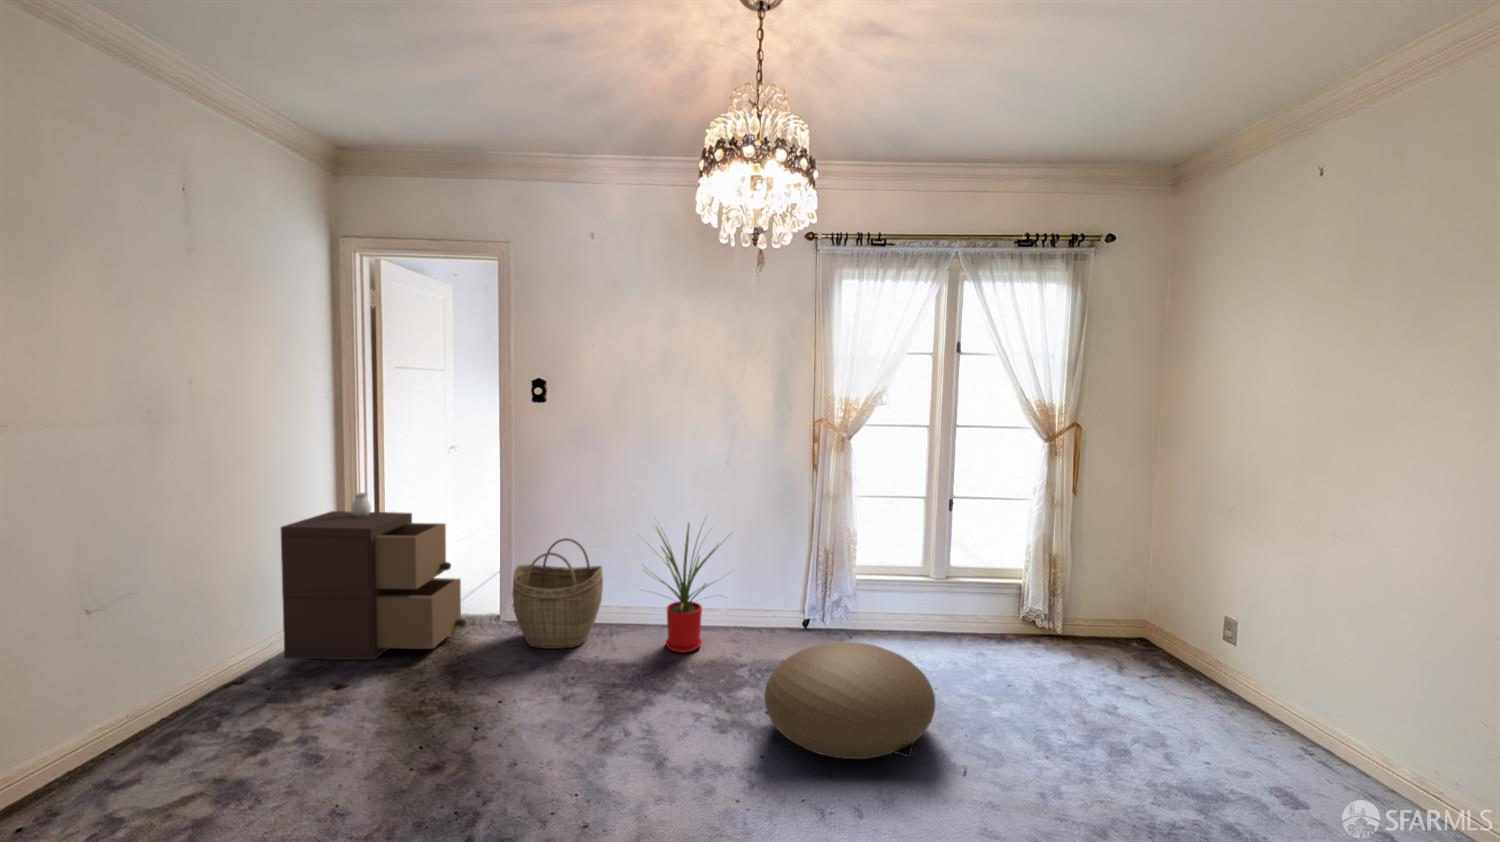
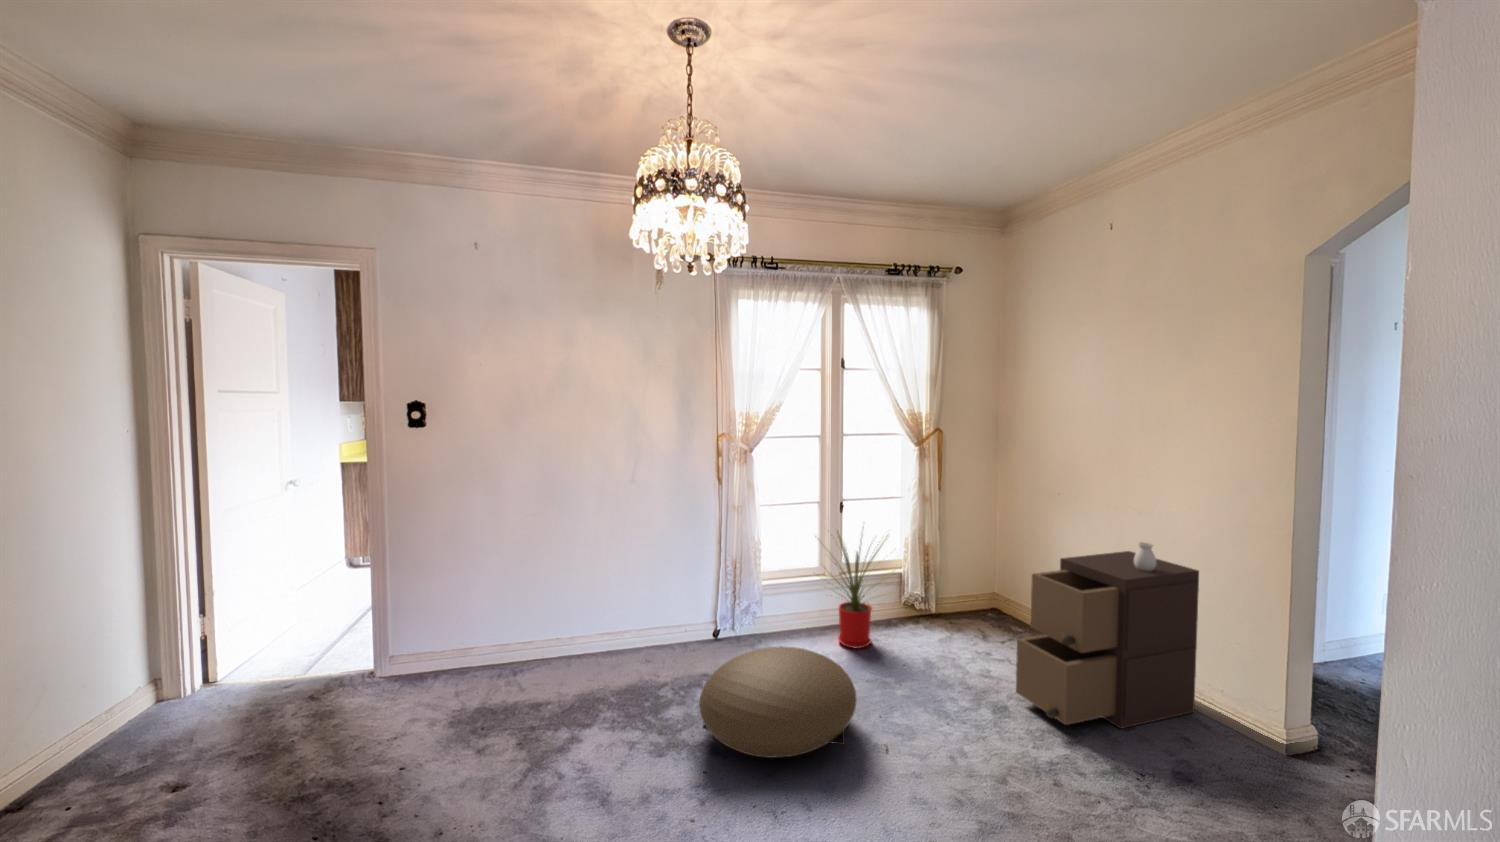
storage cabinet: present [281,493,466,660] -> present [1016,542,1199,729]
house plant: present [648,524,722,653] -> present [827,535,883,648]
woven basket: present [512,538,603,649] -> none [396,576,501,702]

